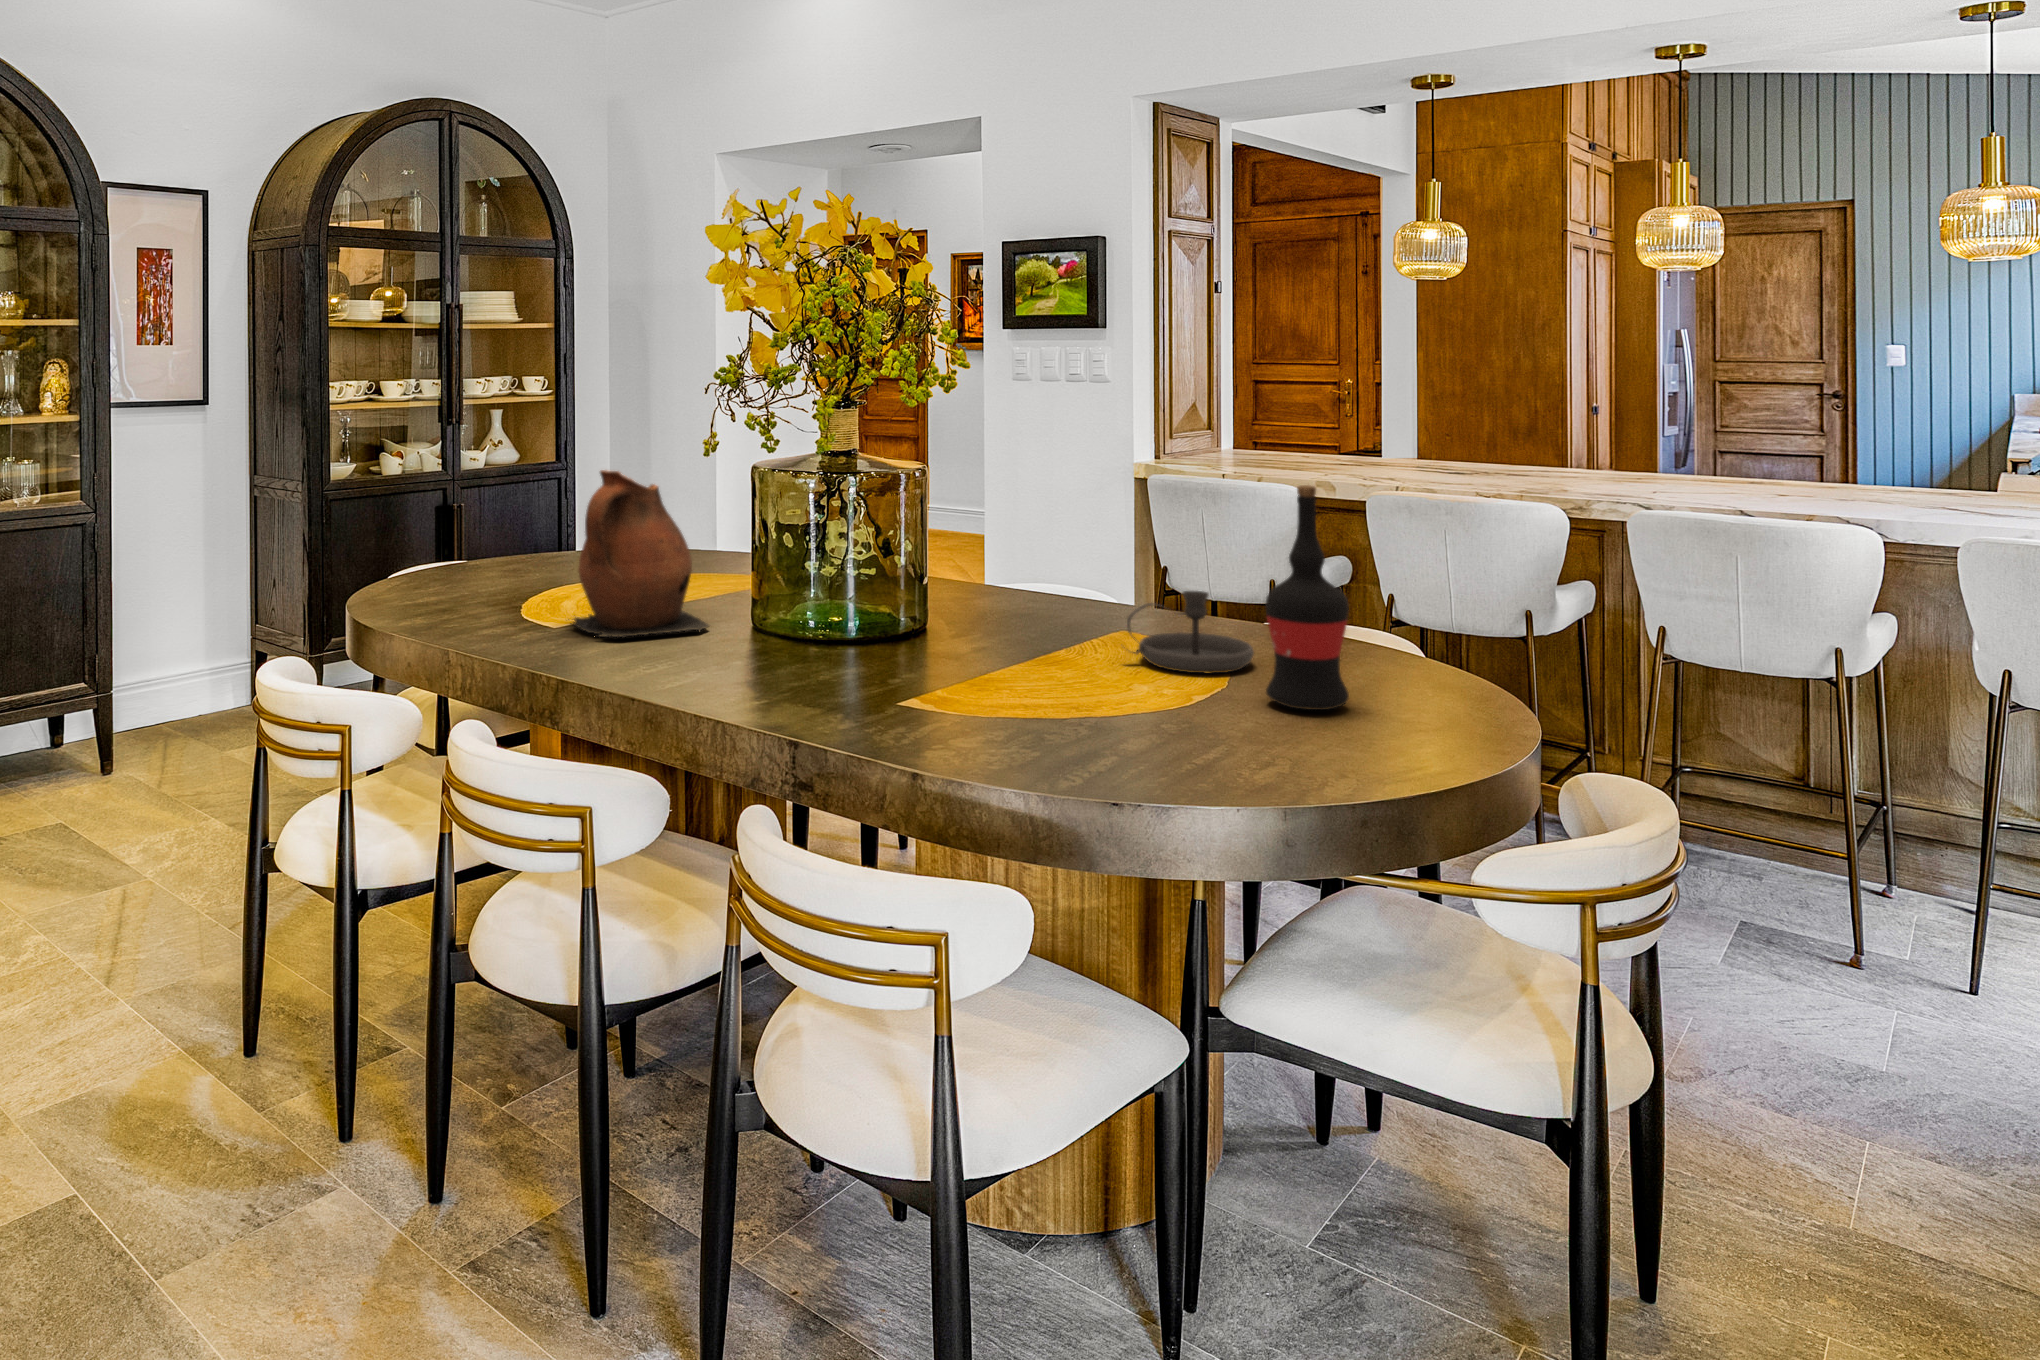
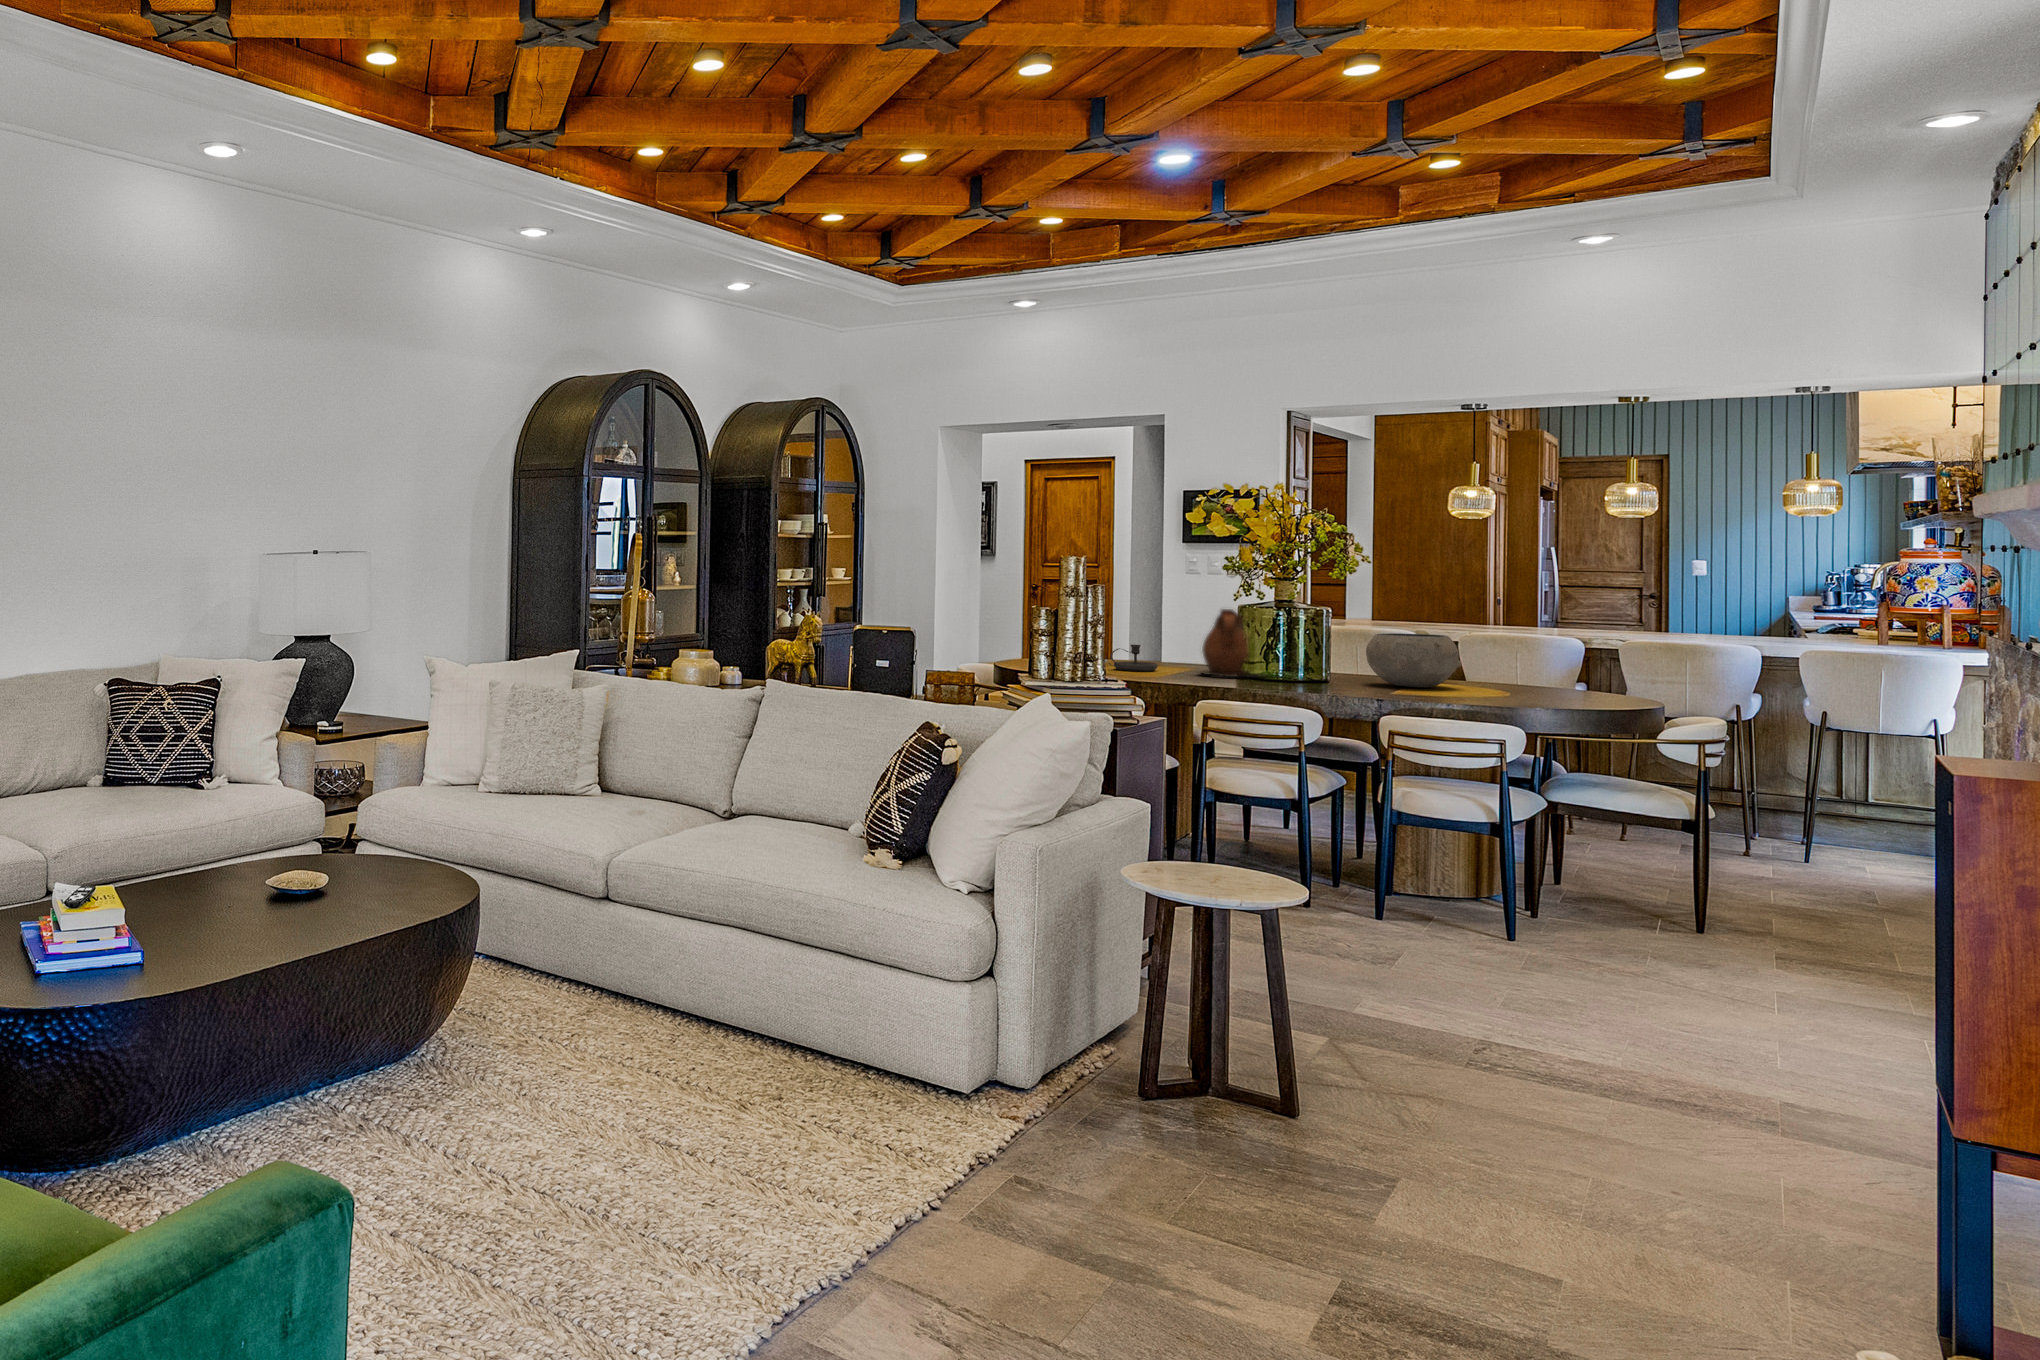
wine bottle: present [1265,485,1349,710] -> none [1557,611,1594,691]
ceramic bowl: none [834,536,1030,690] -> present [1366,633,1462,687]
candlestick: present [1127,591,1254,674] -> present [1109,645,1158,671]

